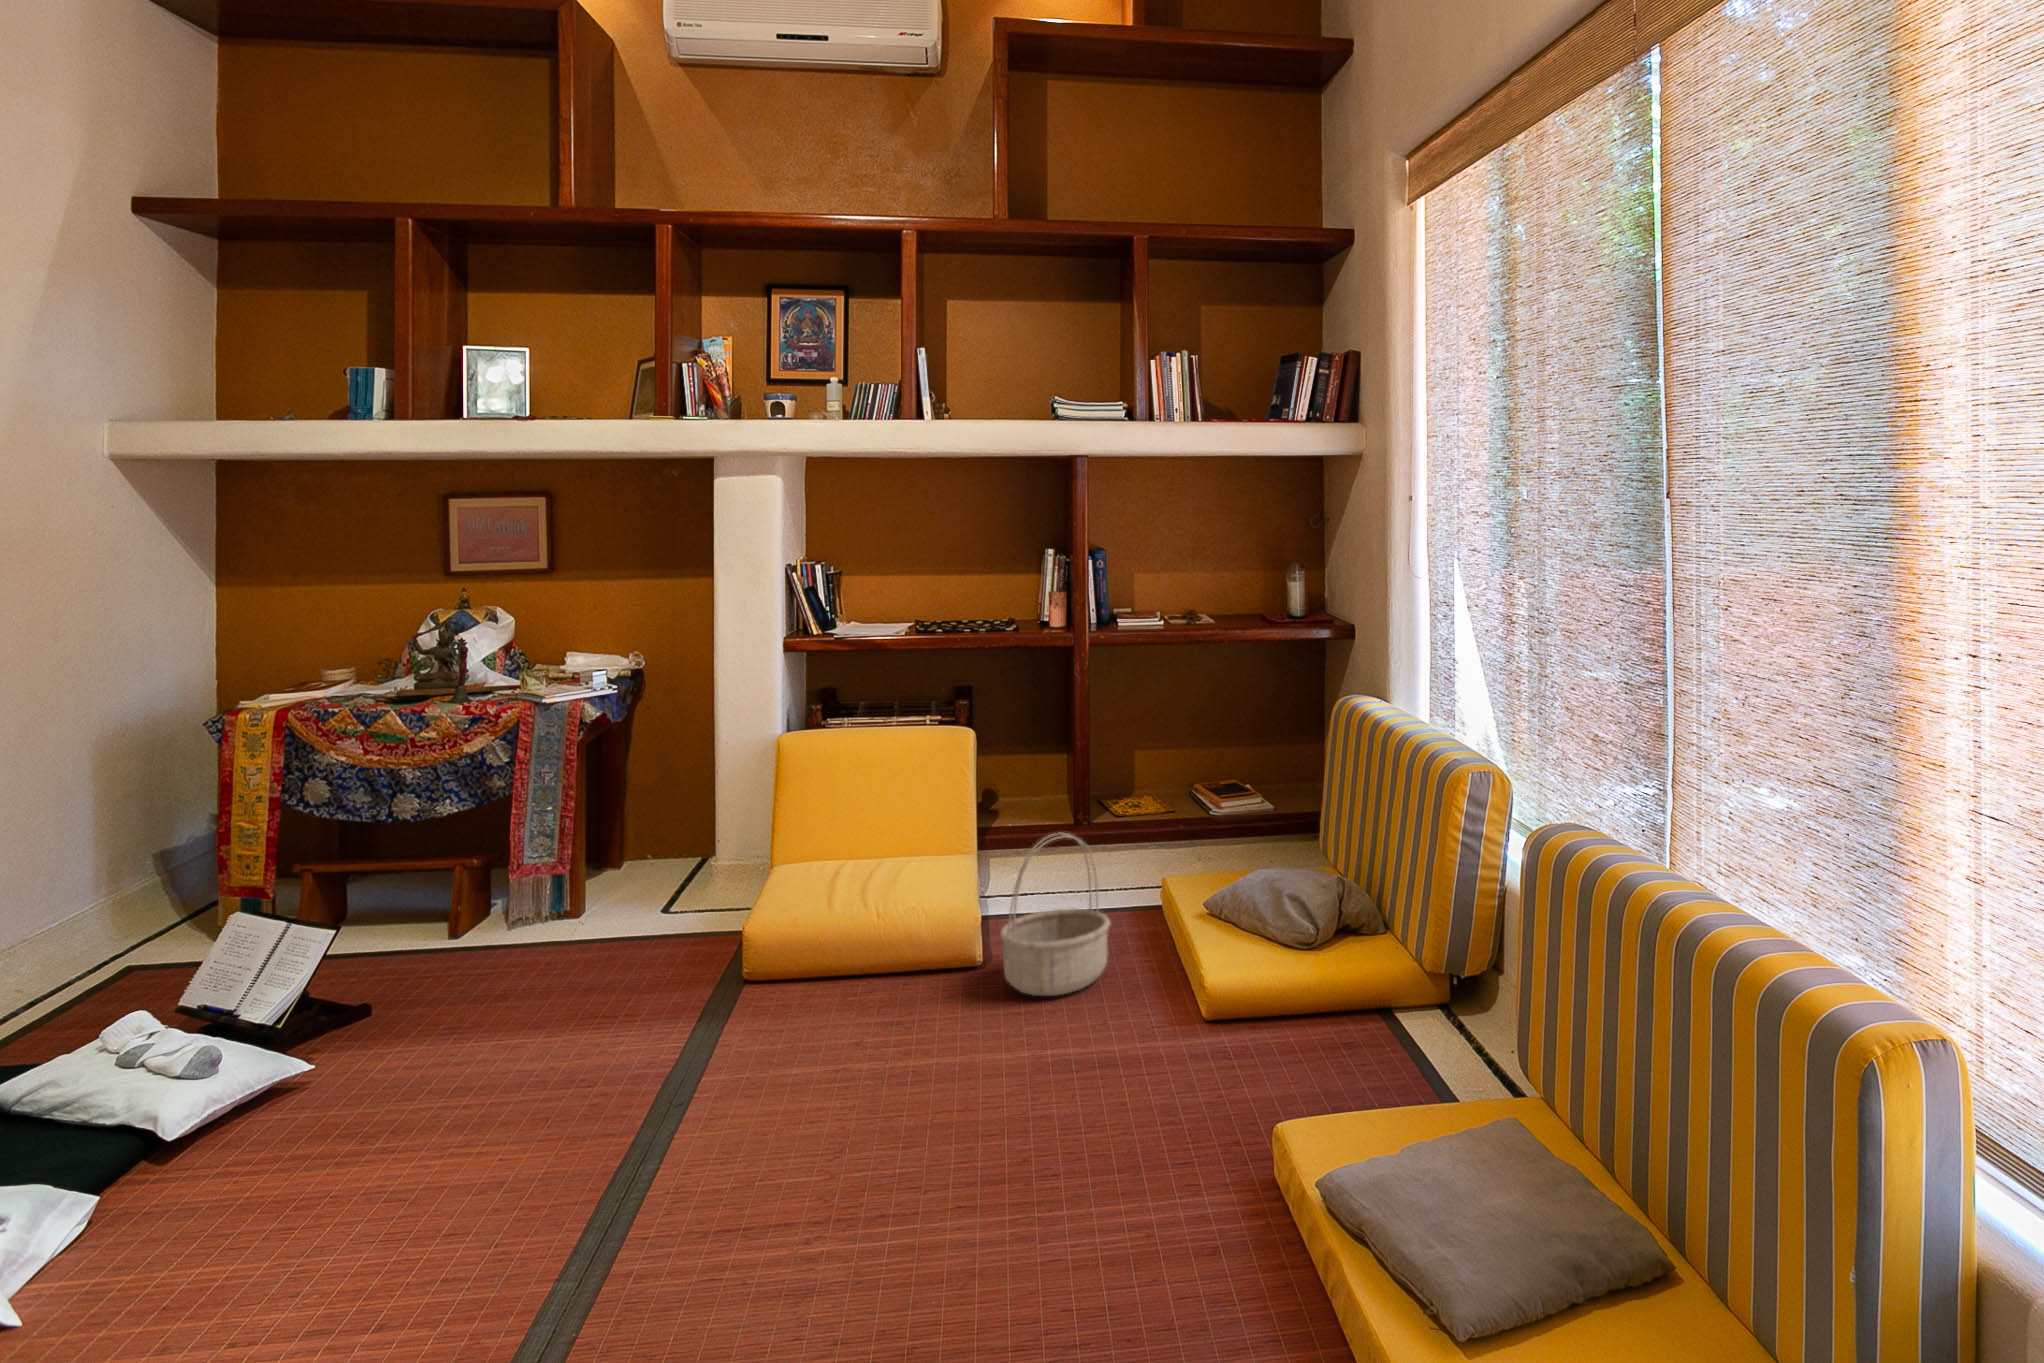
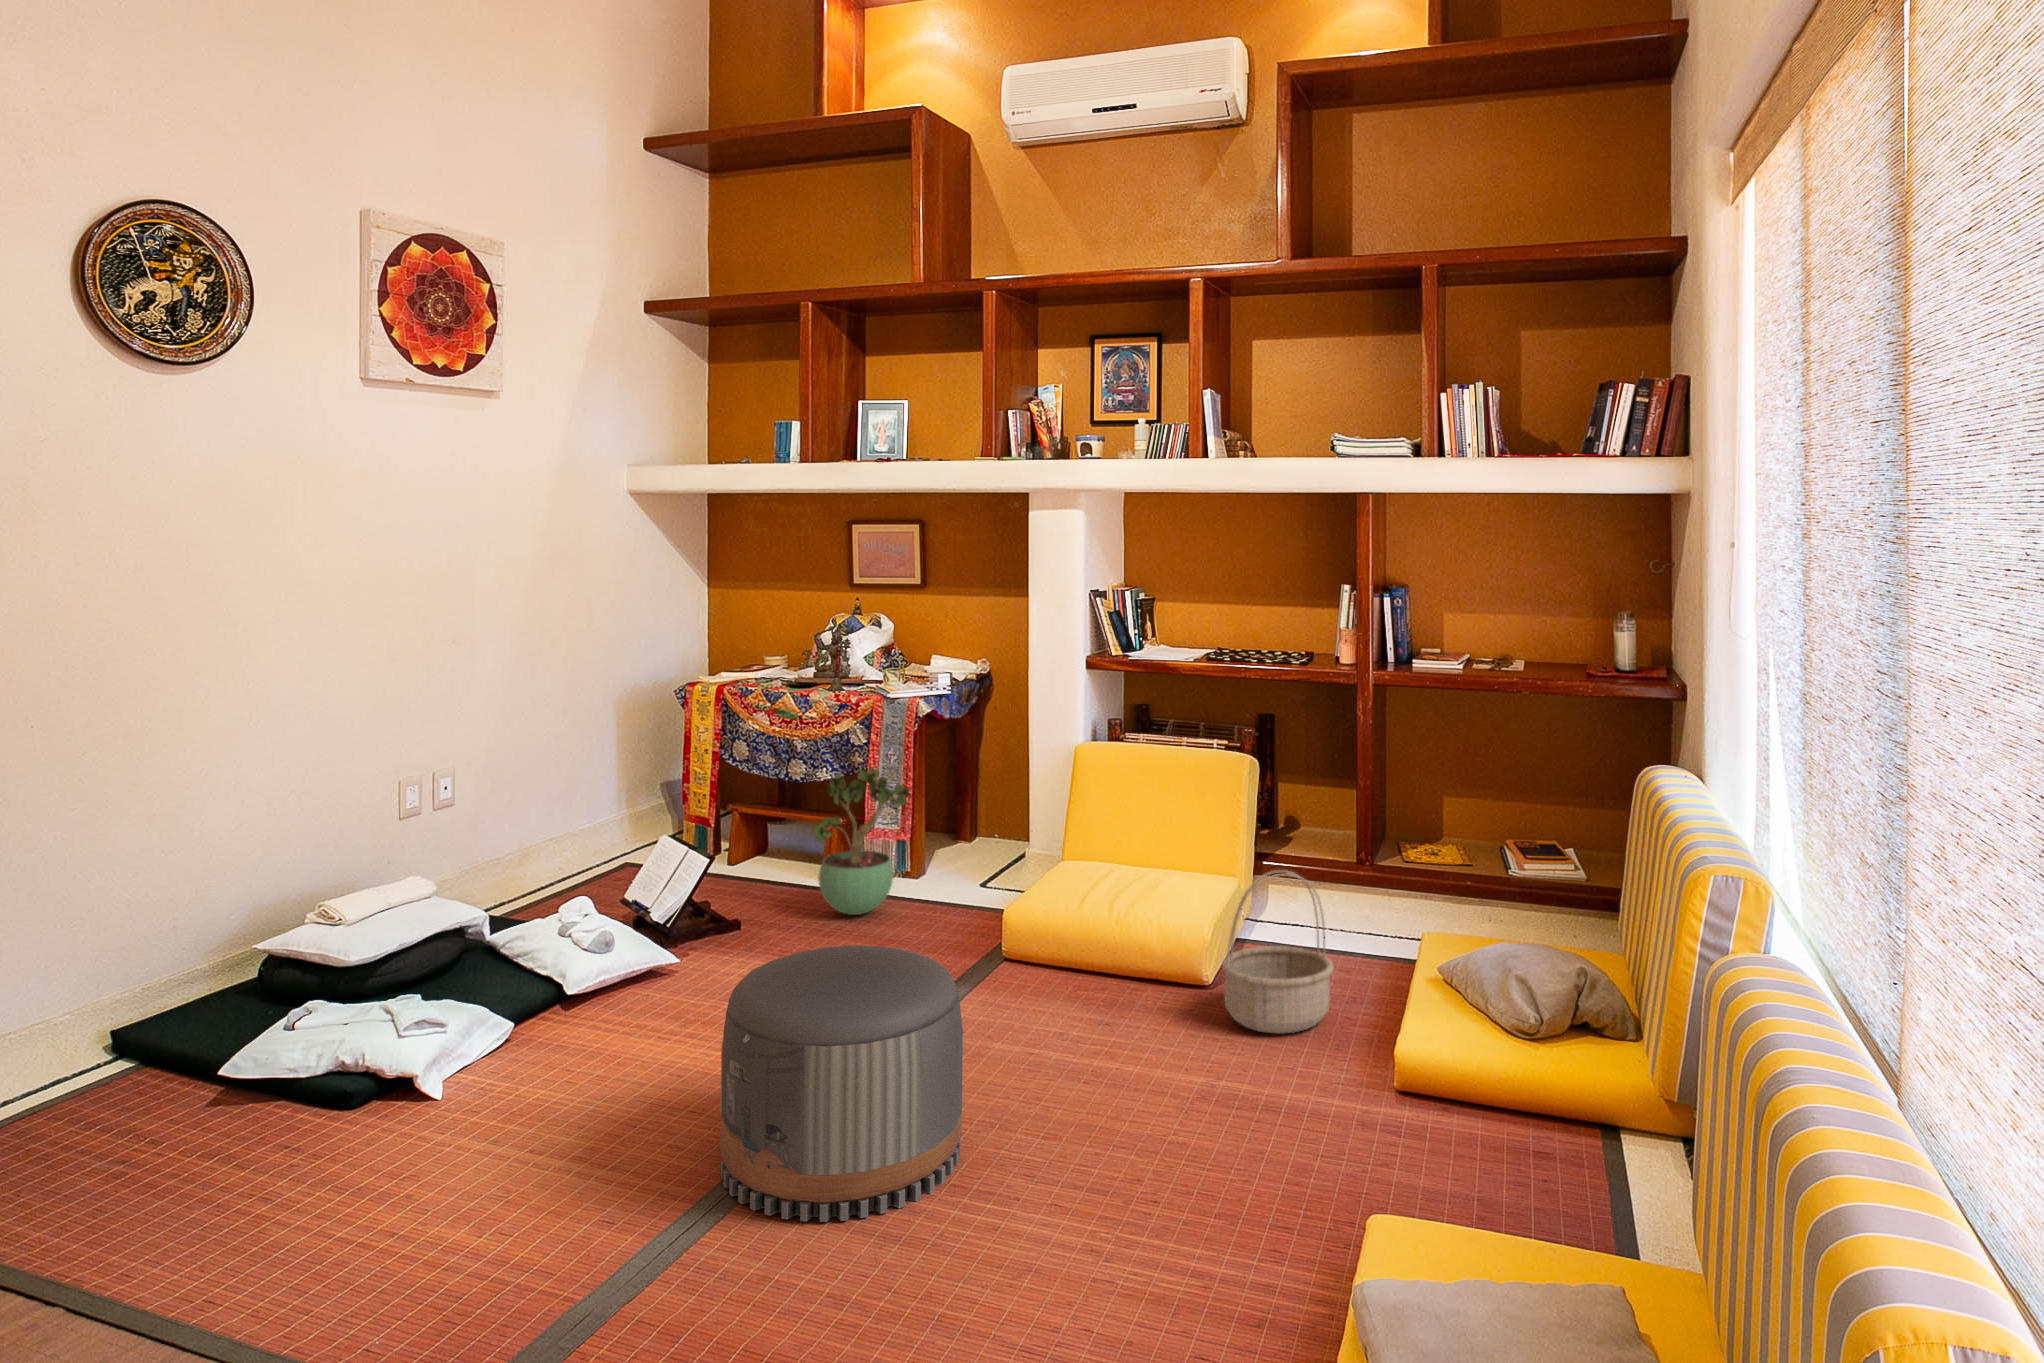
potted plant: none [458,785,585,964] -> present [814,767,910,915]
pouf: none [471,976,779,1307] -> present [720,945,963,1222]

